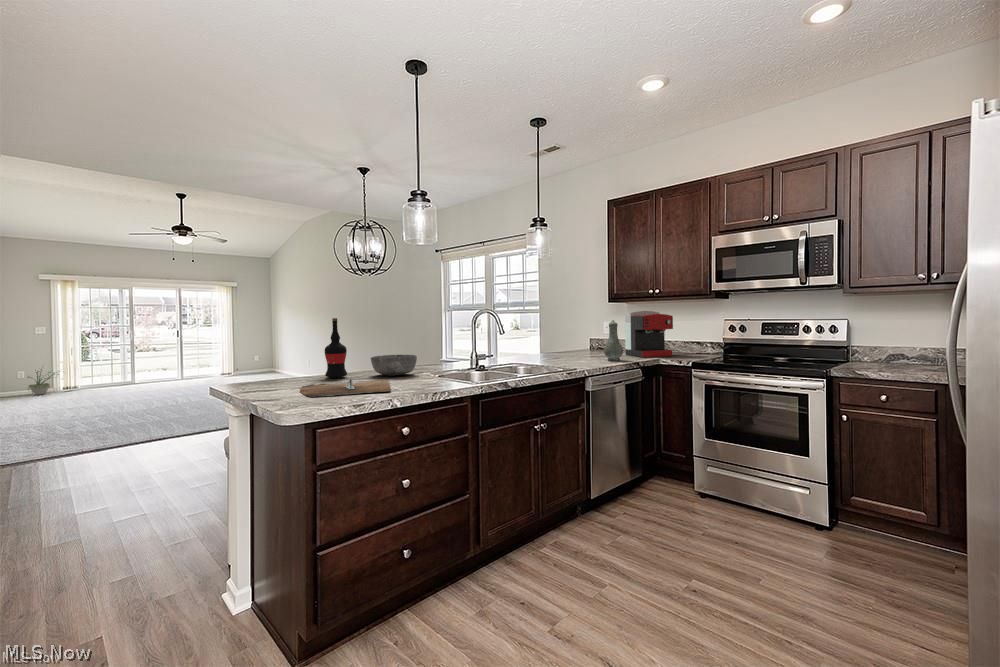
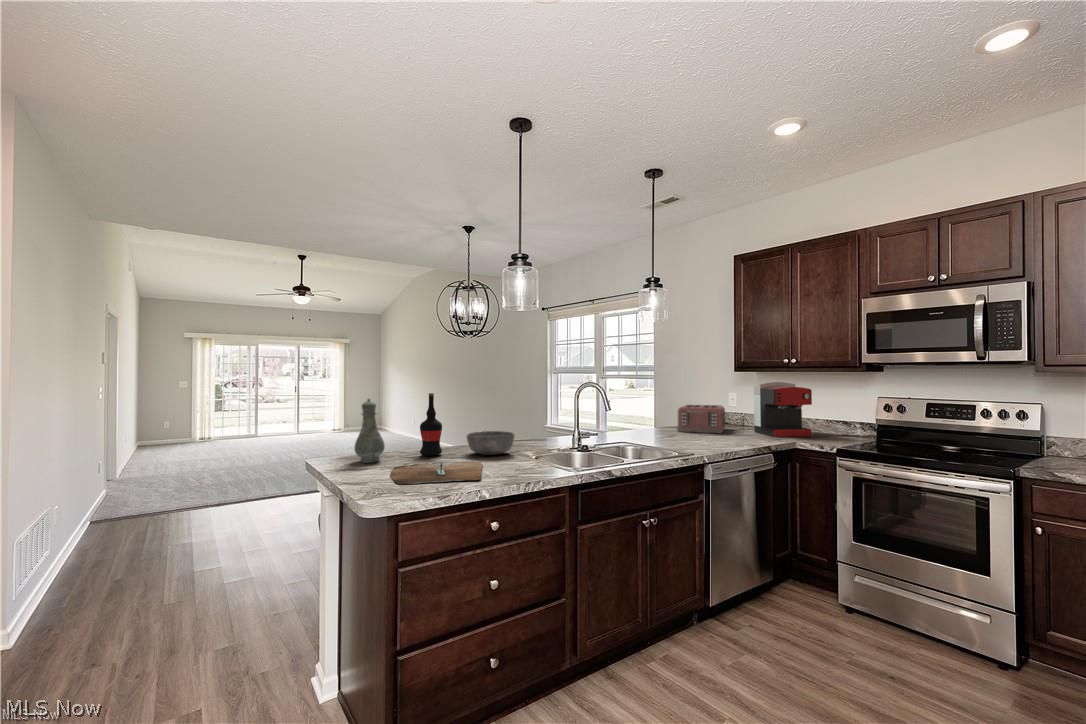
vase: present [604,320,623,361] -> present [355,399,385,463]
toaster: none [560,333,601,357] -> present [677,405,726,433]
potted plant: present [28,370,58,395] -> none [163,410,202,443]

